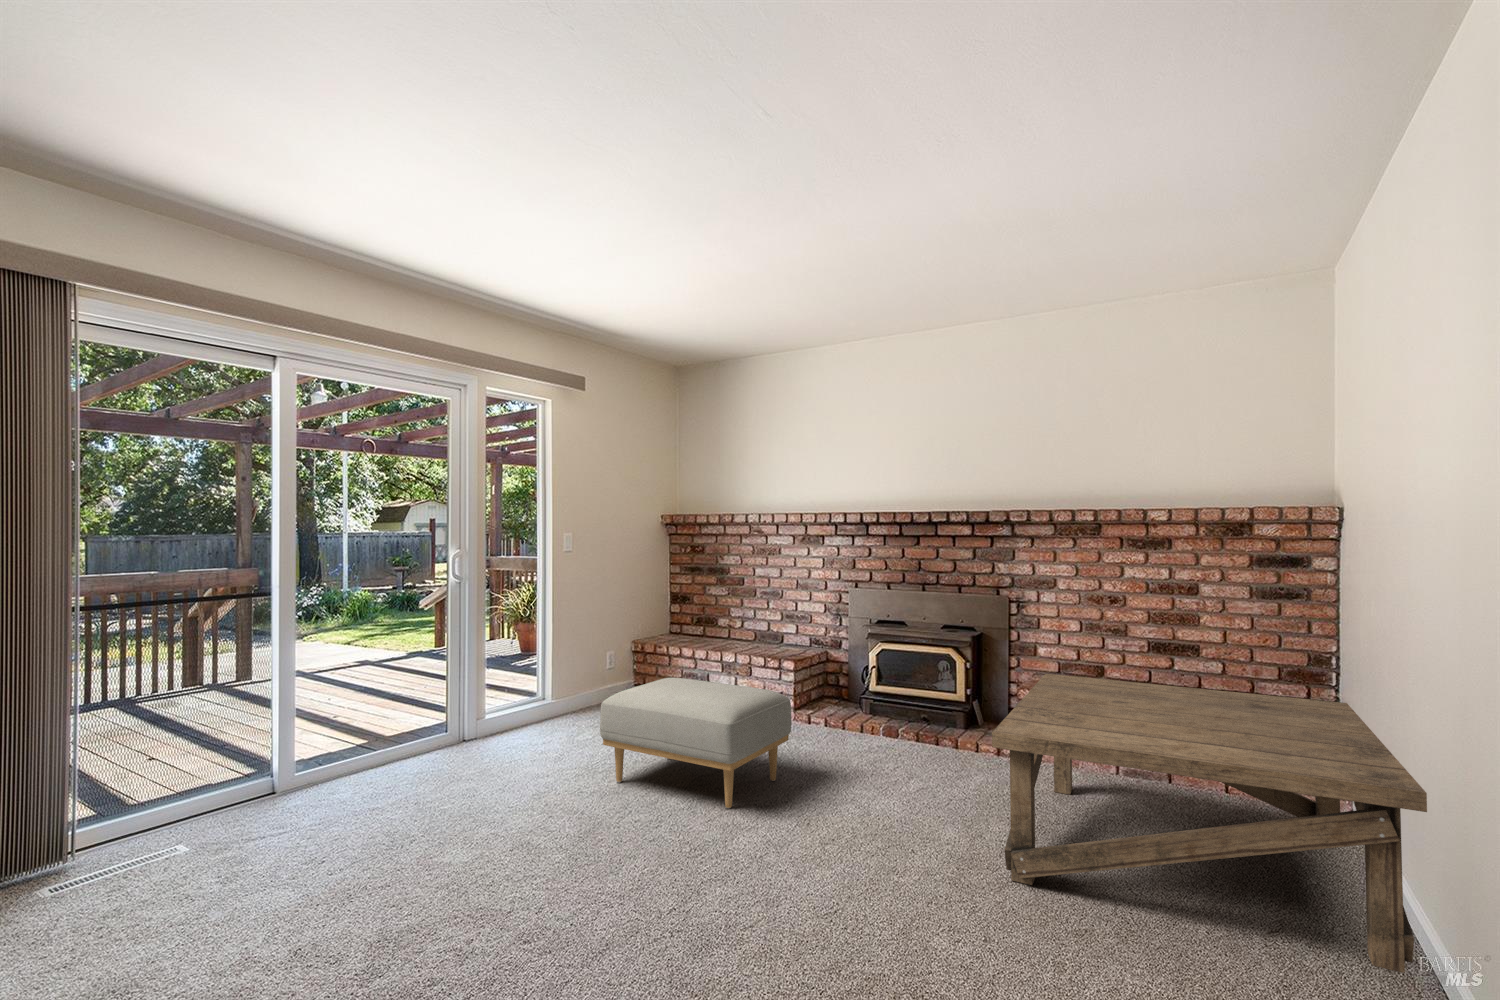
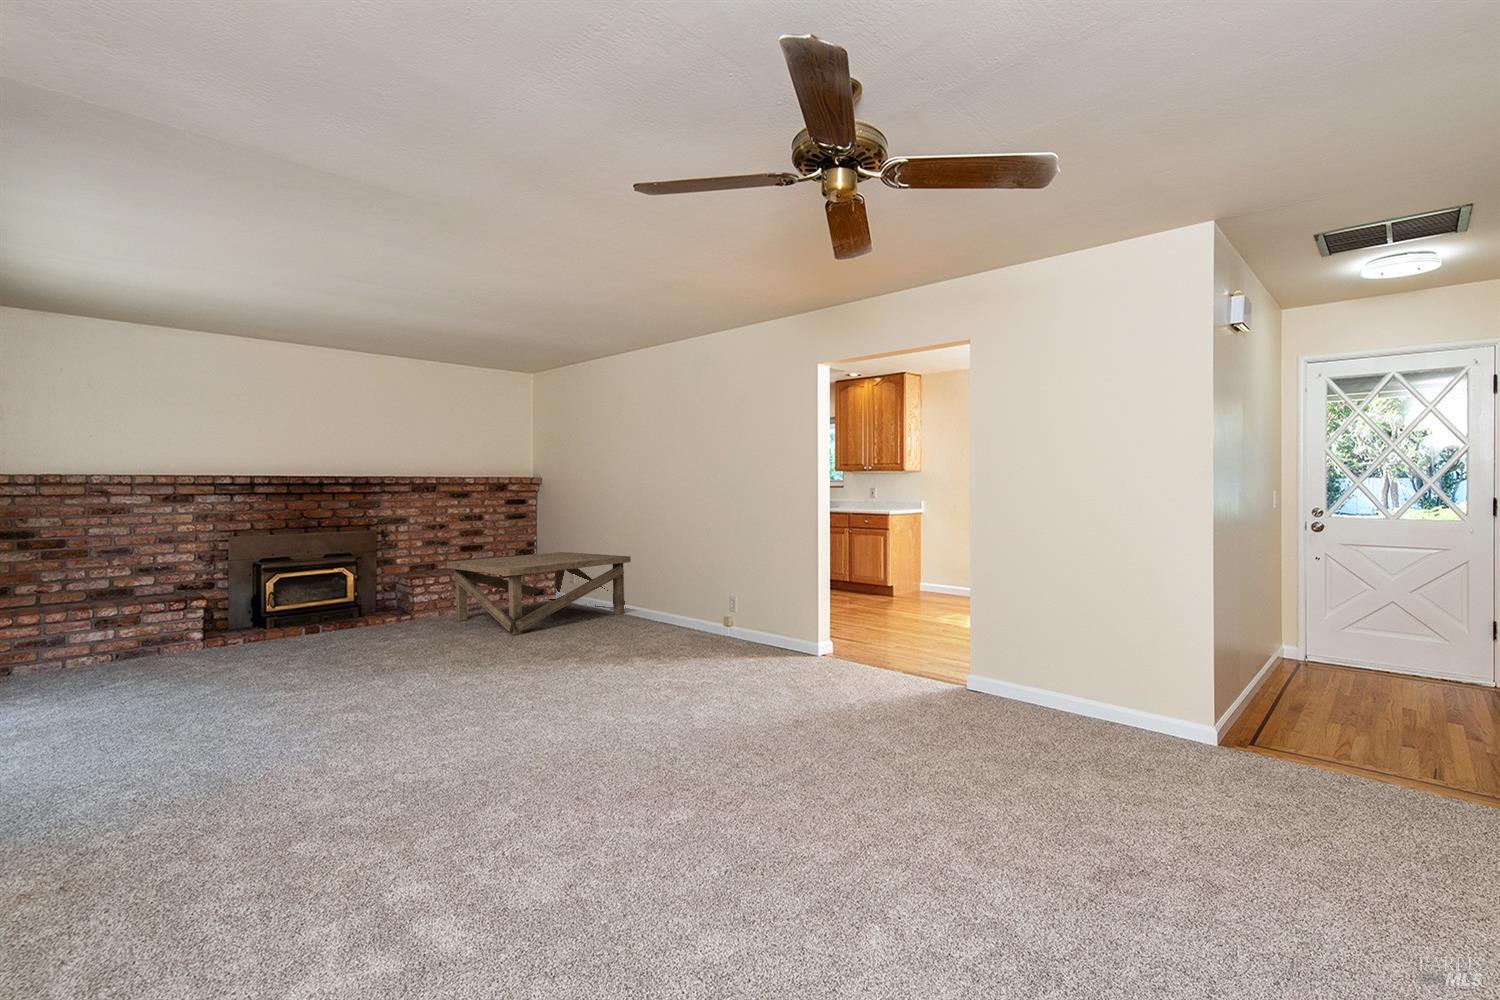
ottoman: present [600,678,792,808] -> none [154,597,337,699]

